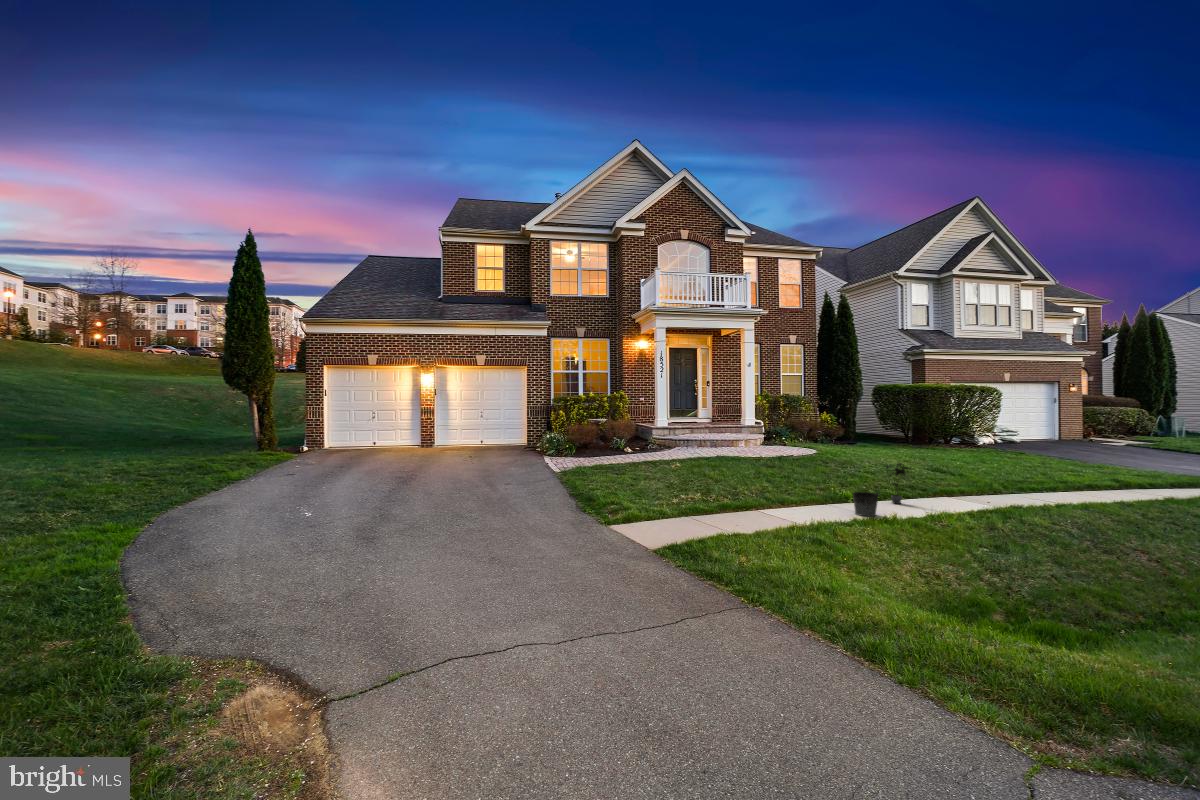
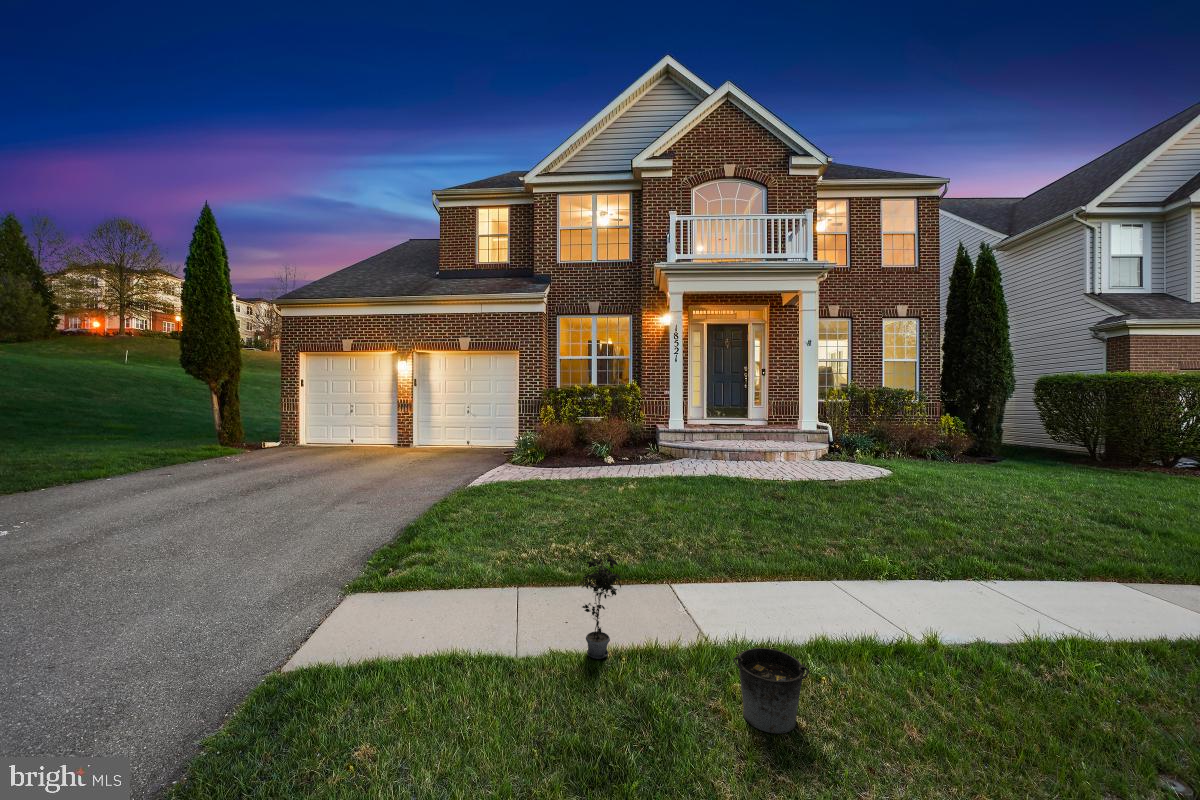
potted plant: present [886,463,911,504] -> present [578,553,621,659]

